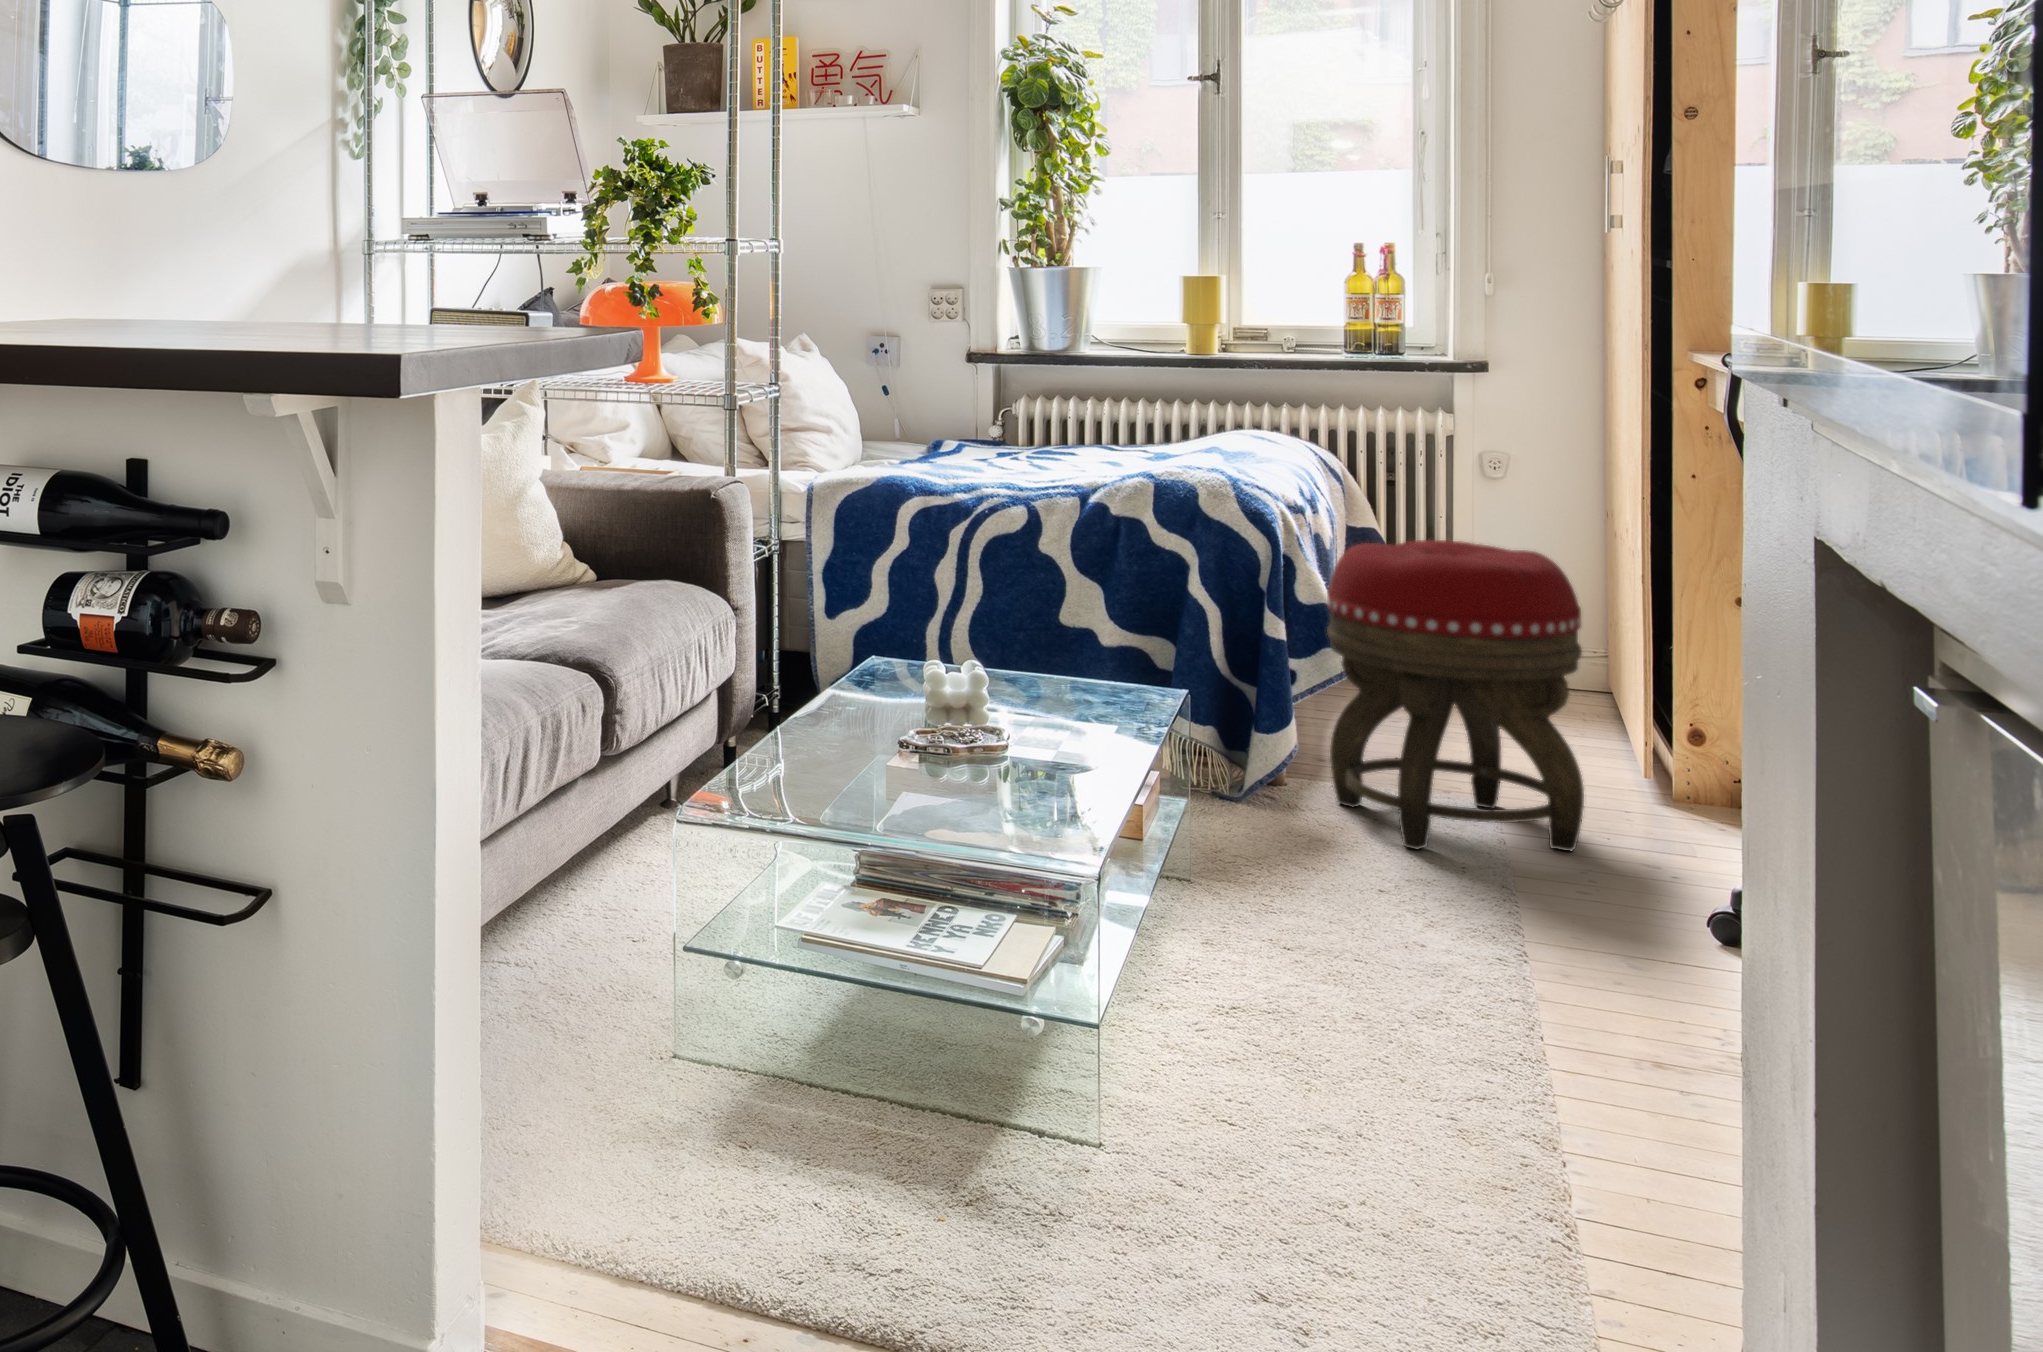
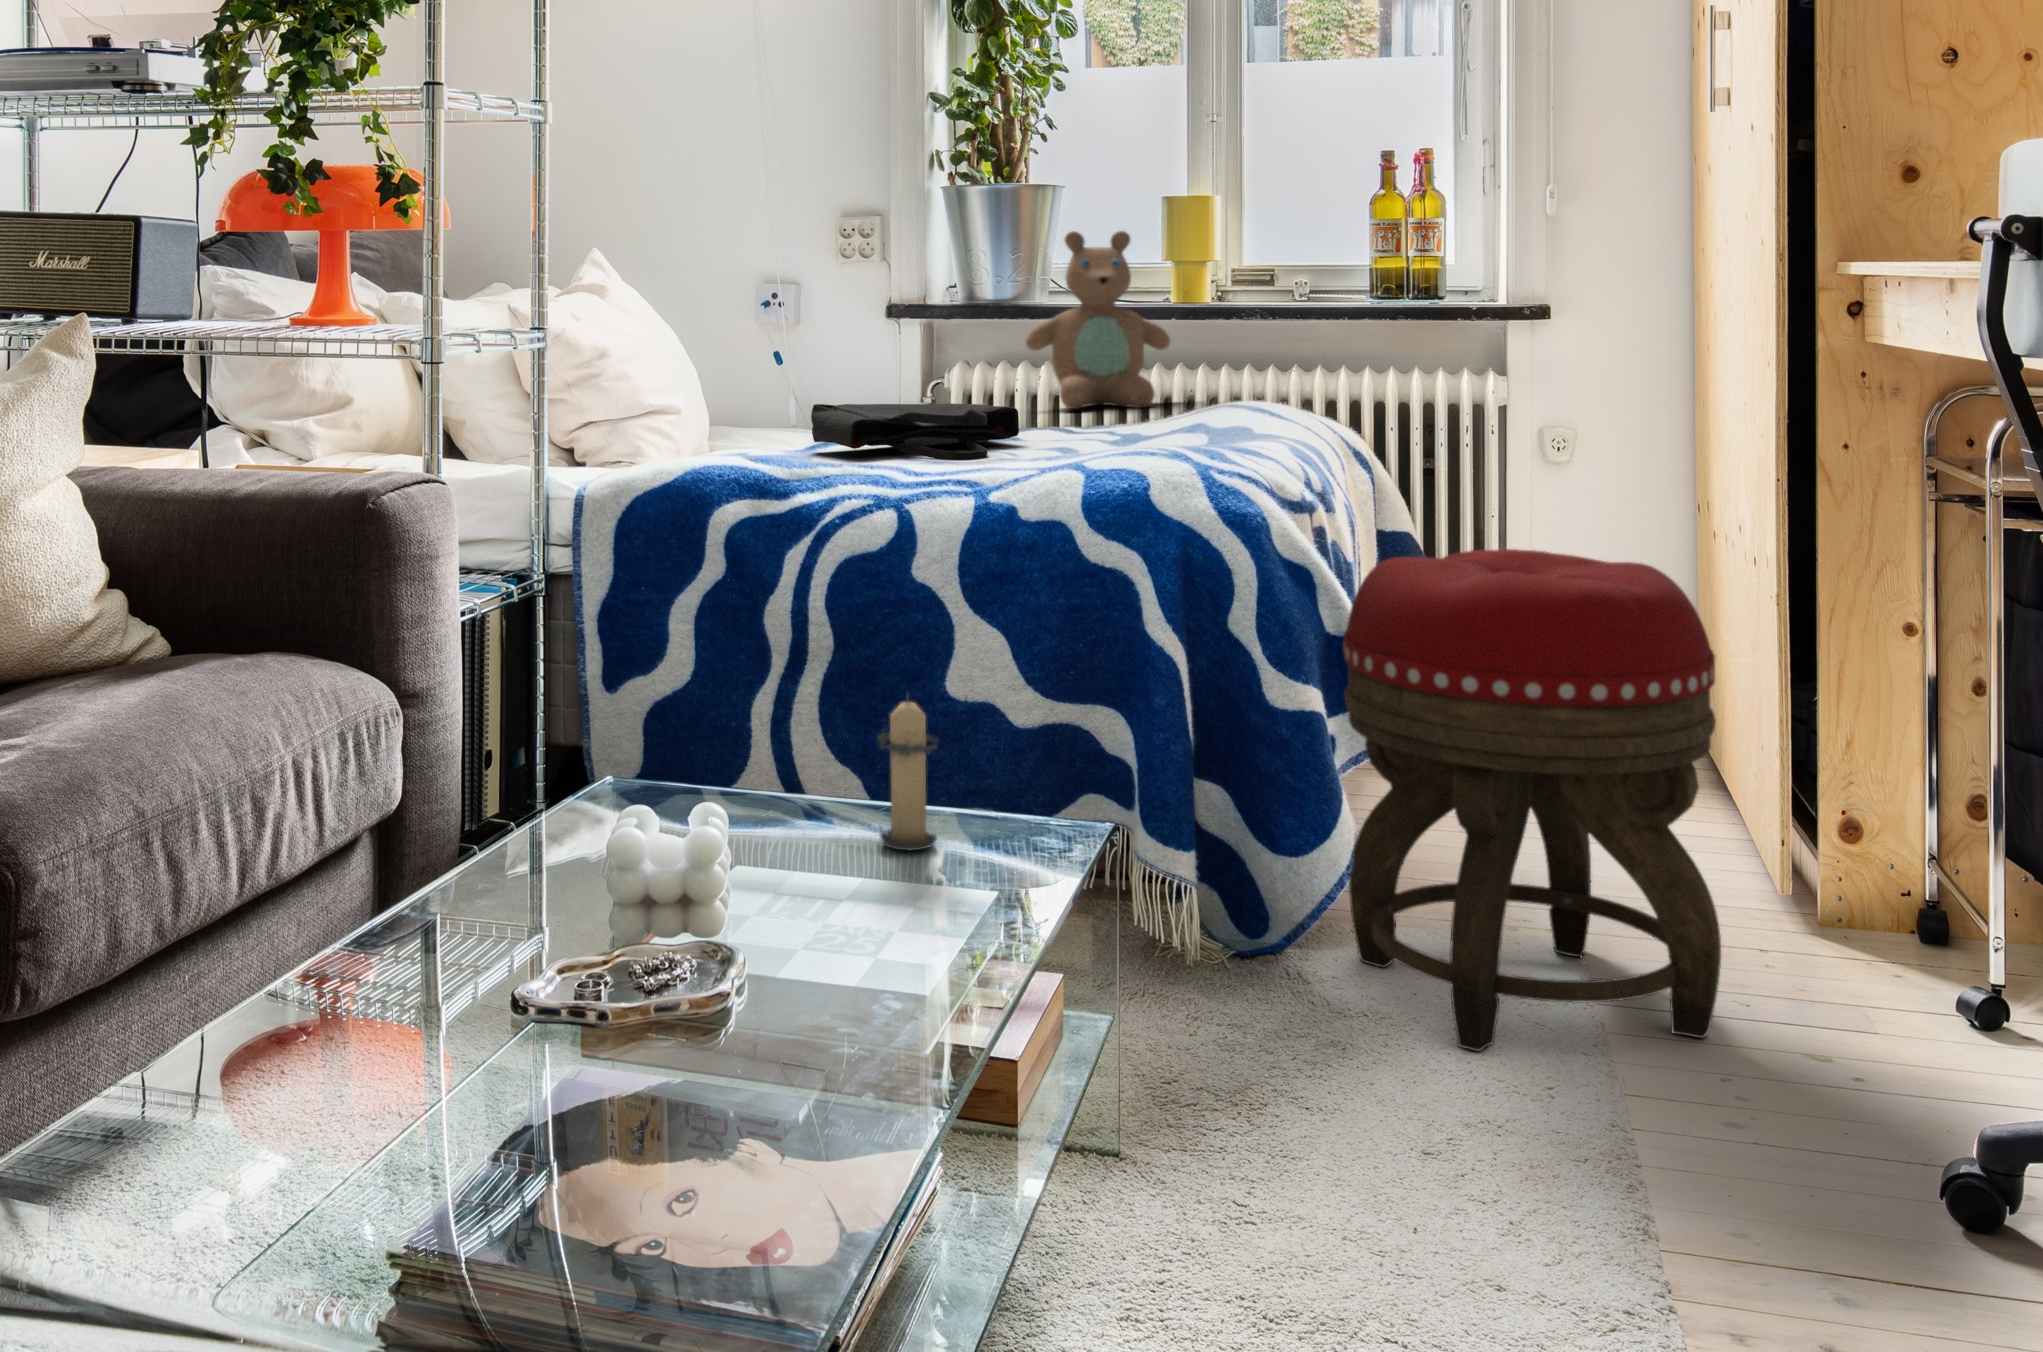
teddy bear: none [1077,304,1188,434] -> present [1026,231,1170,409]
tote bag: none [944,433,1093,475] -> present [811,404,1019,460]
candle: none [1047,608,1092,697] -> present [877,695,937,850]

